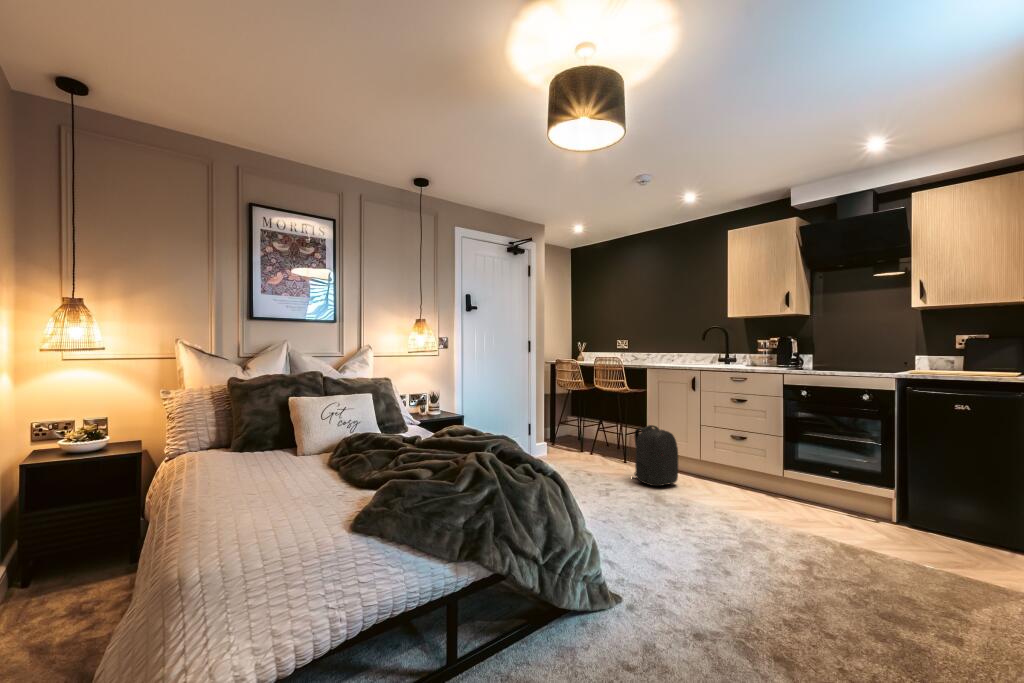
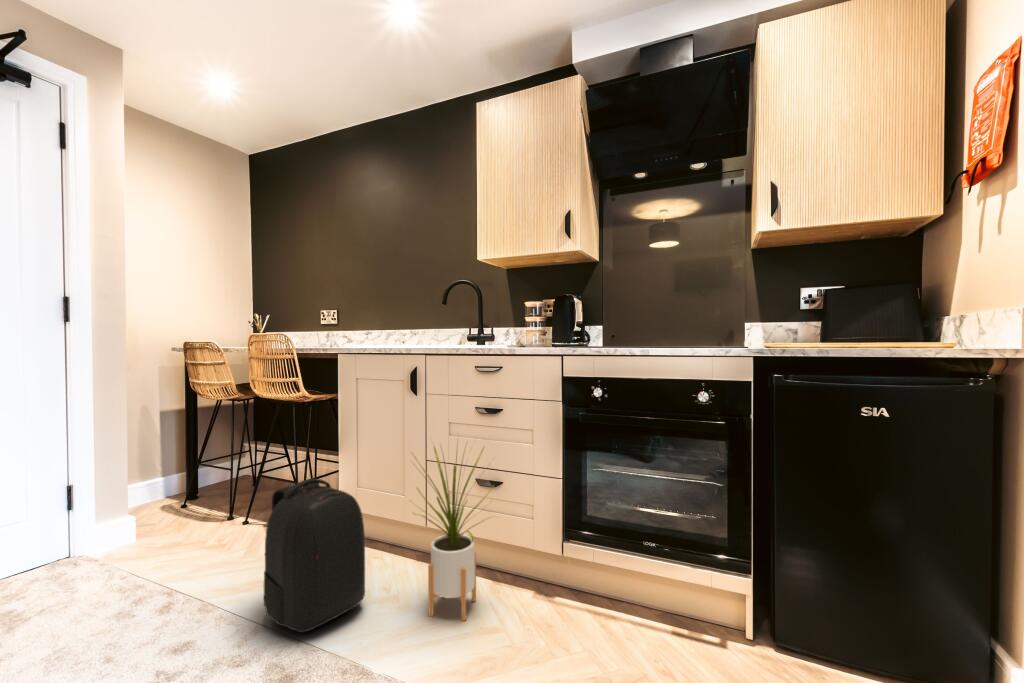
house plant: none [699,409,747,495] -> present [414,446,492,621]

